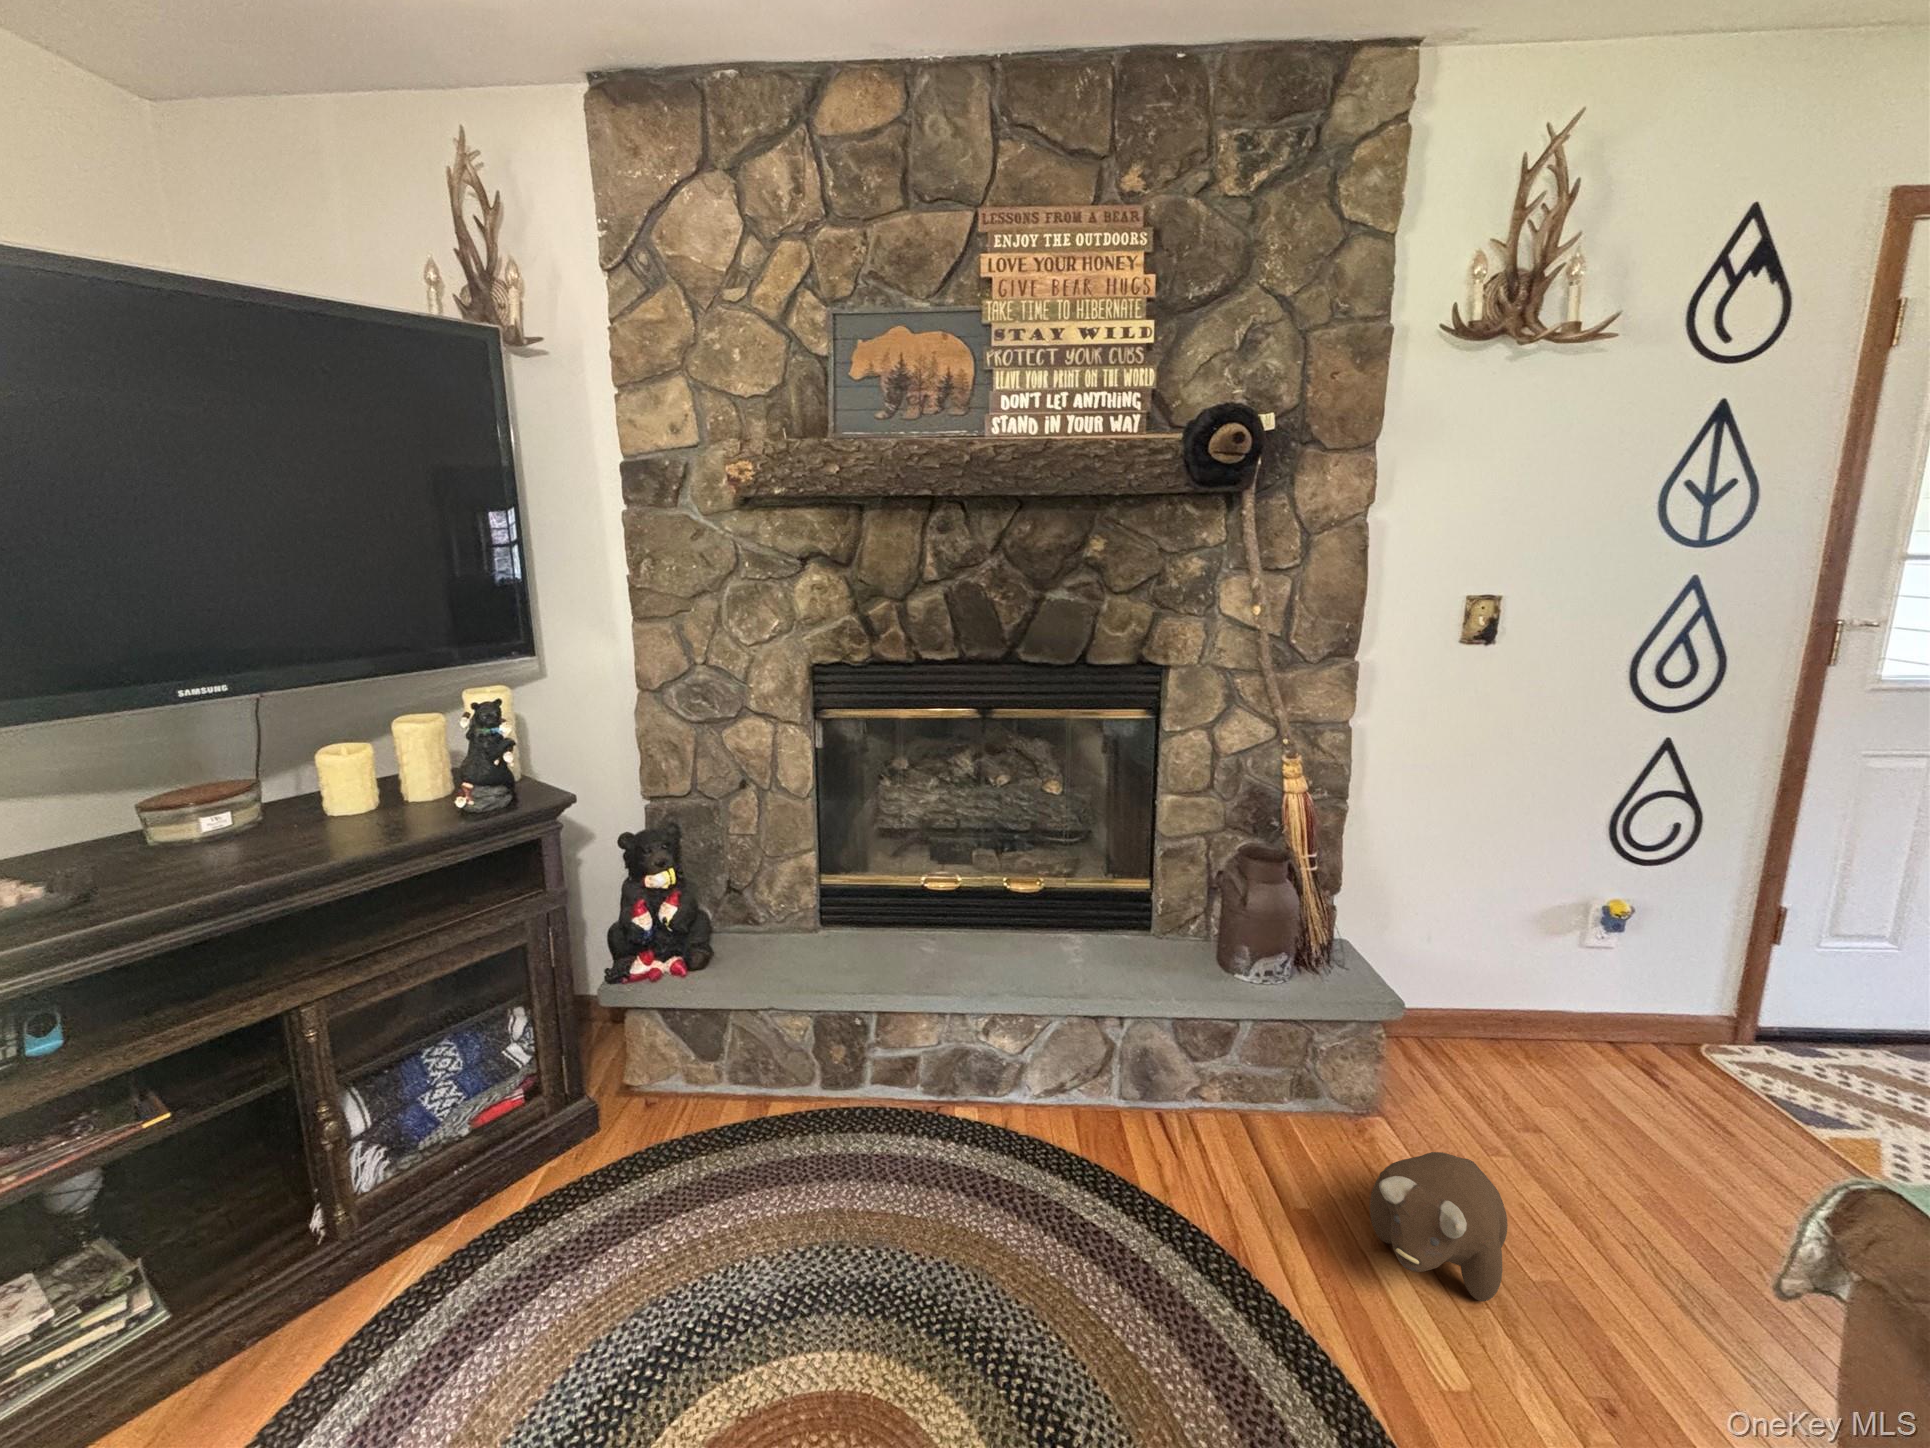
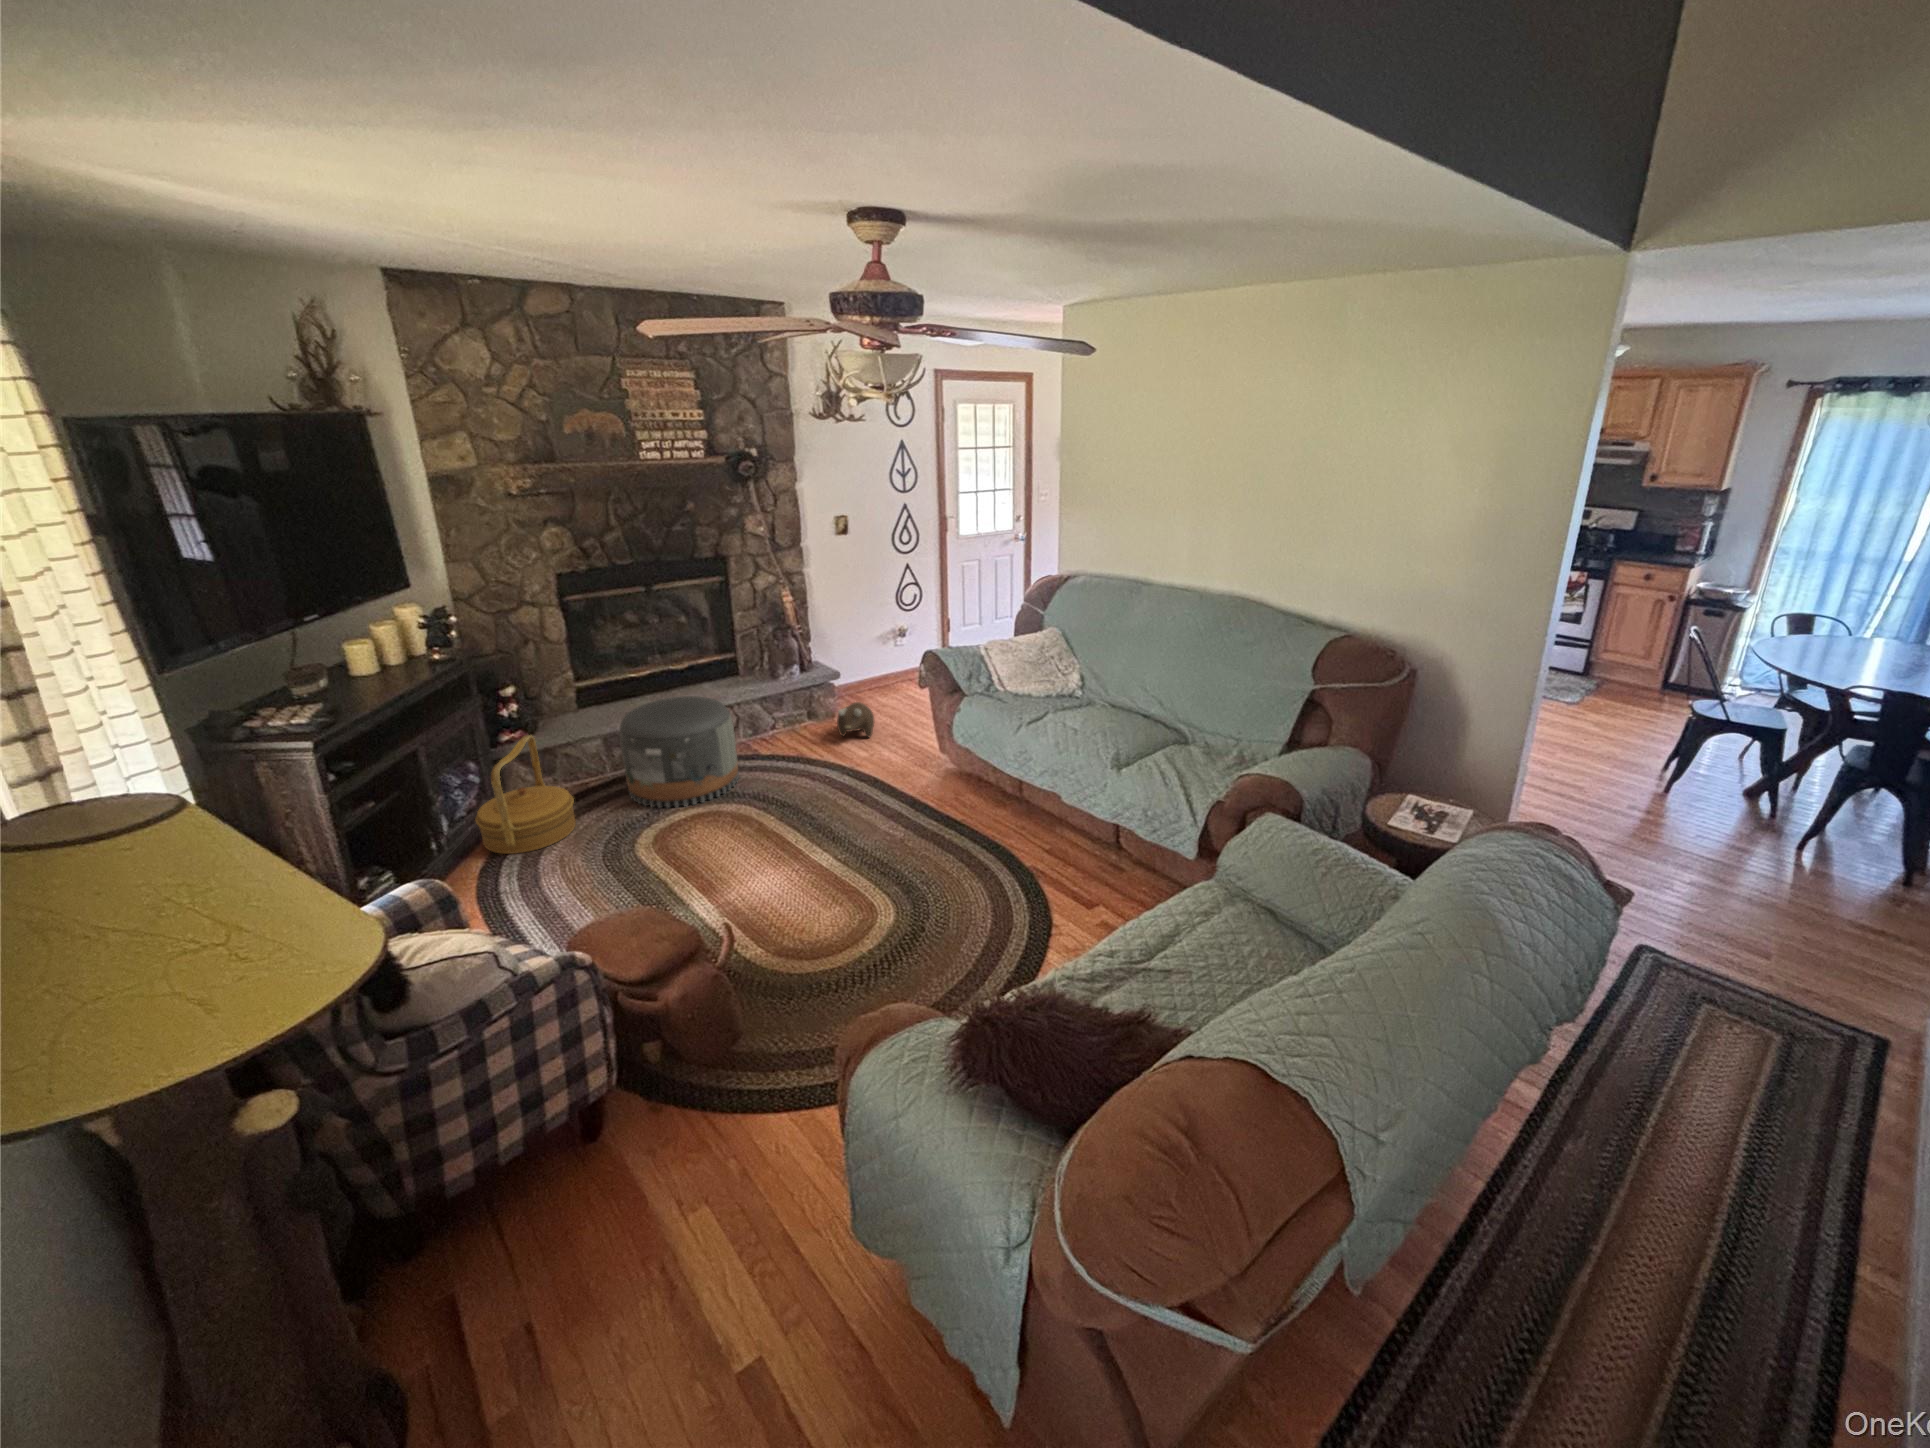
pouf: none [750,986,1035,1375] -> present [620,696,739,808]
woven basket: none [376,1008,625,1336] -> present [476,735,576,854]

